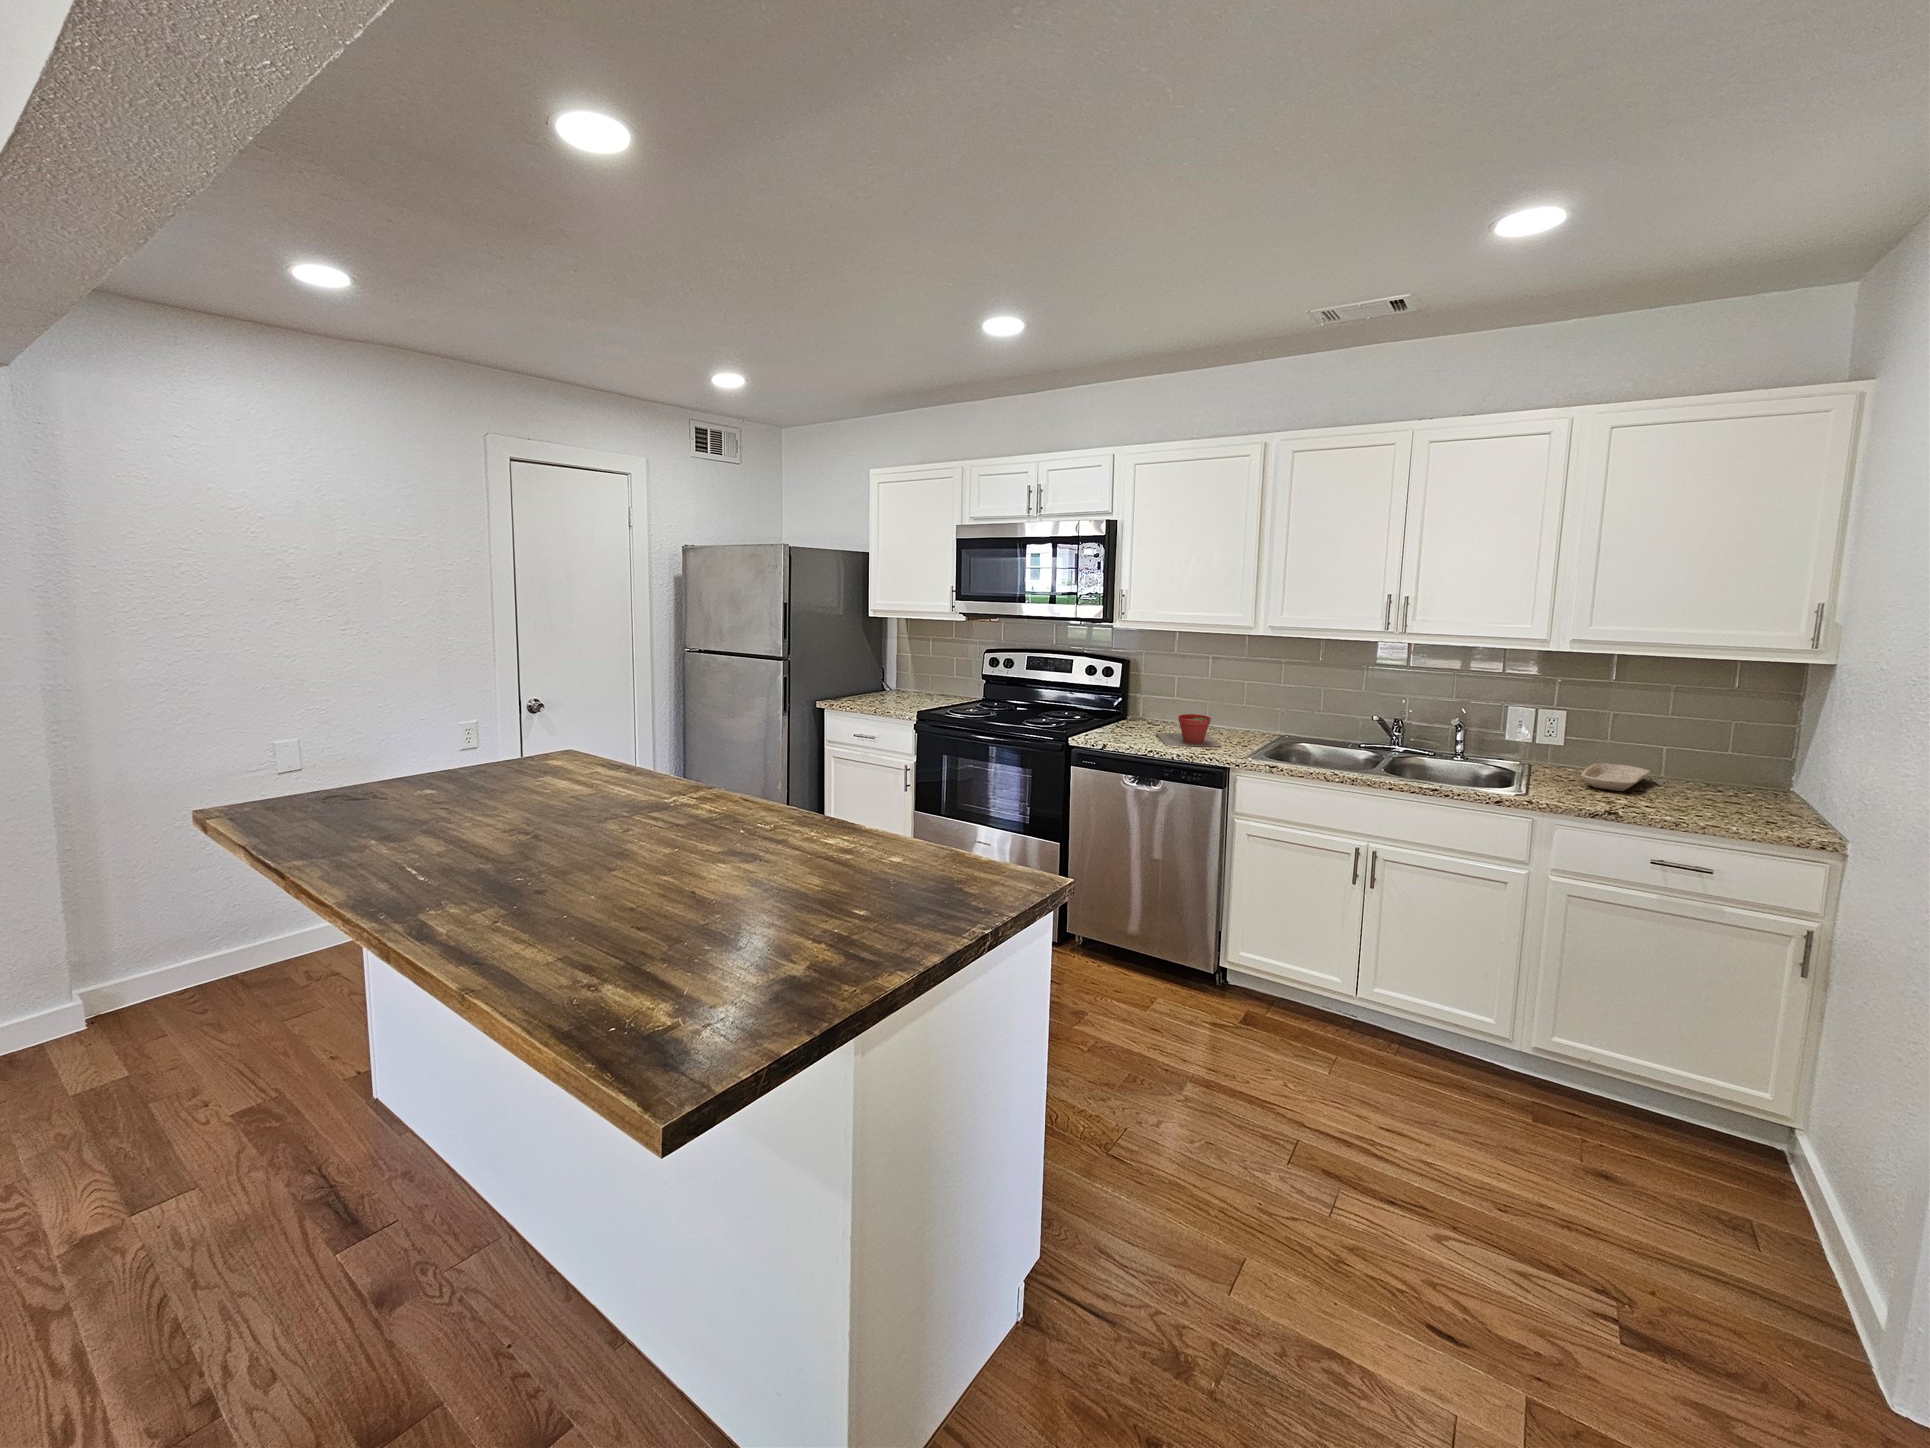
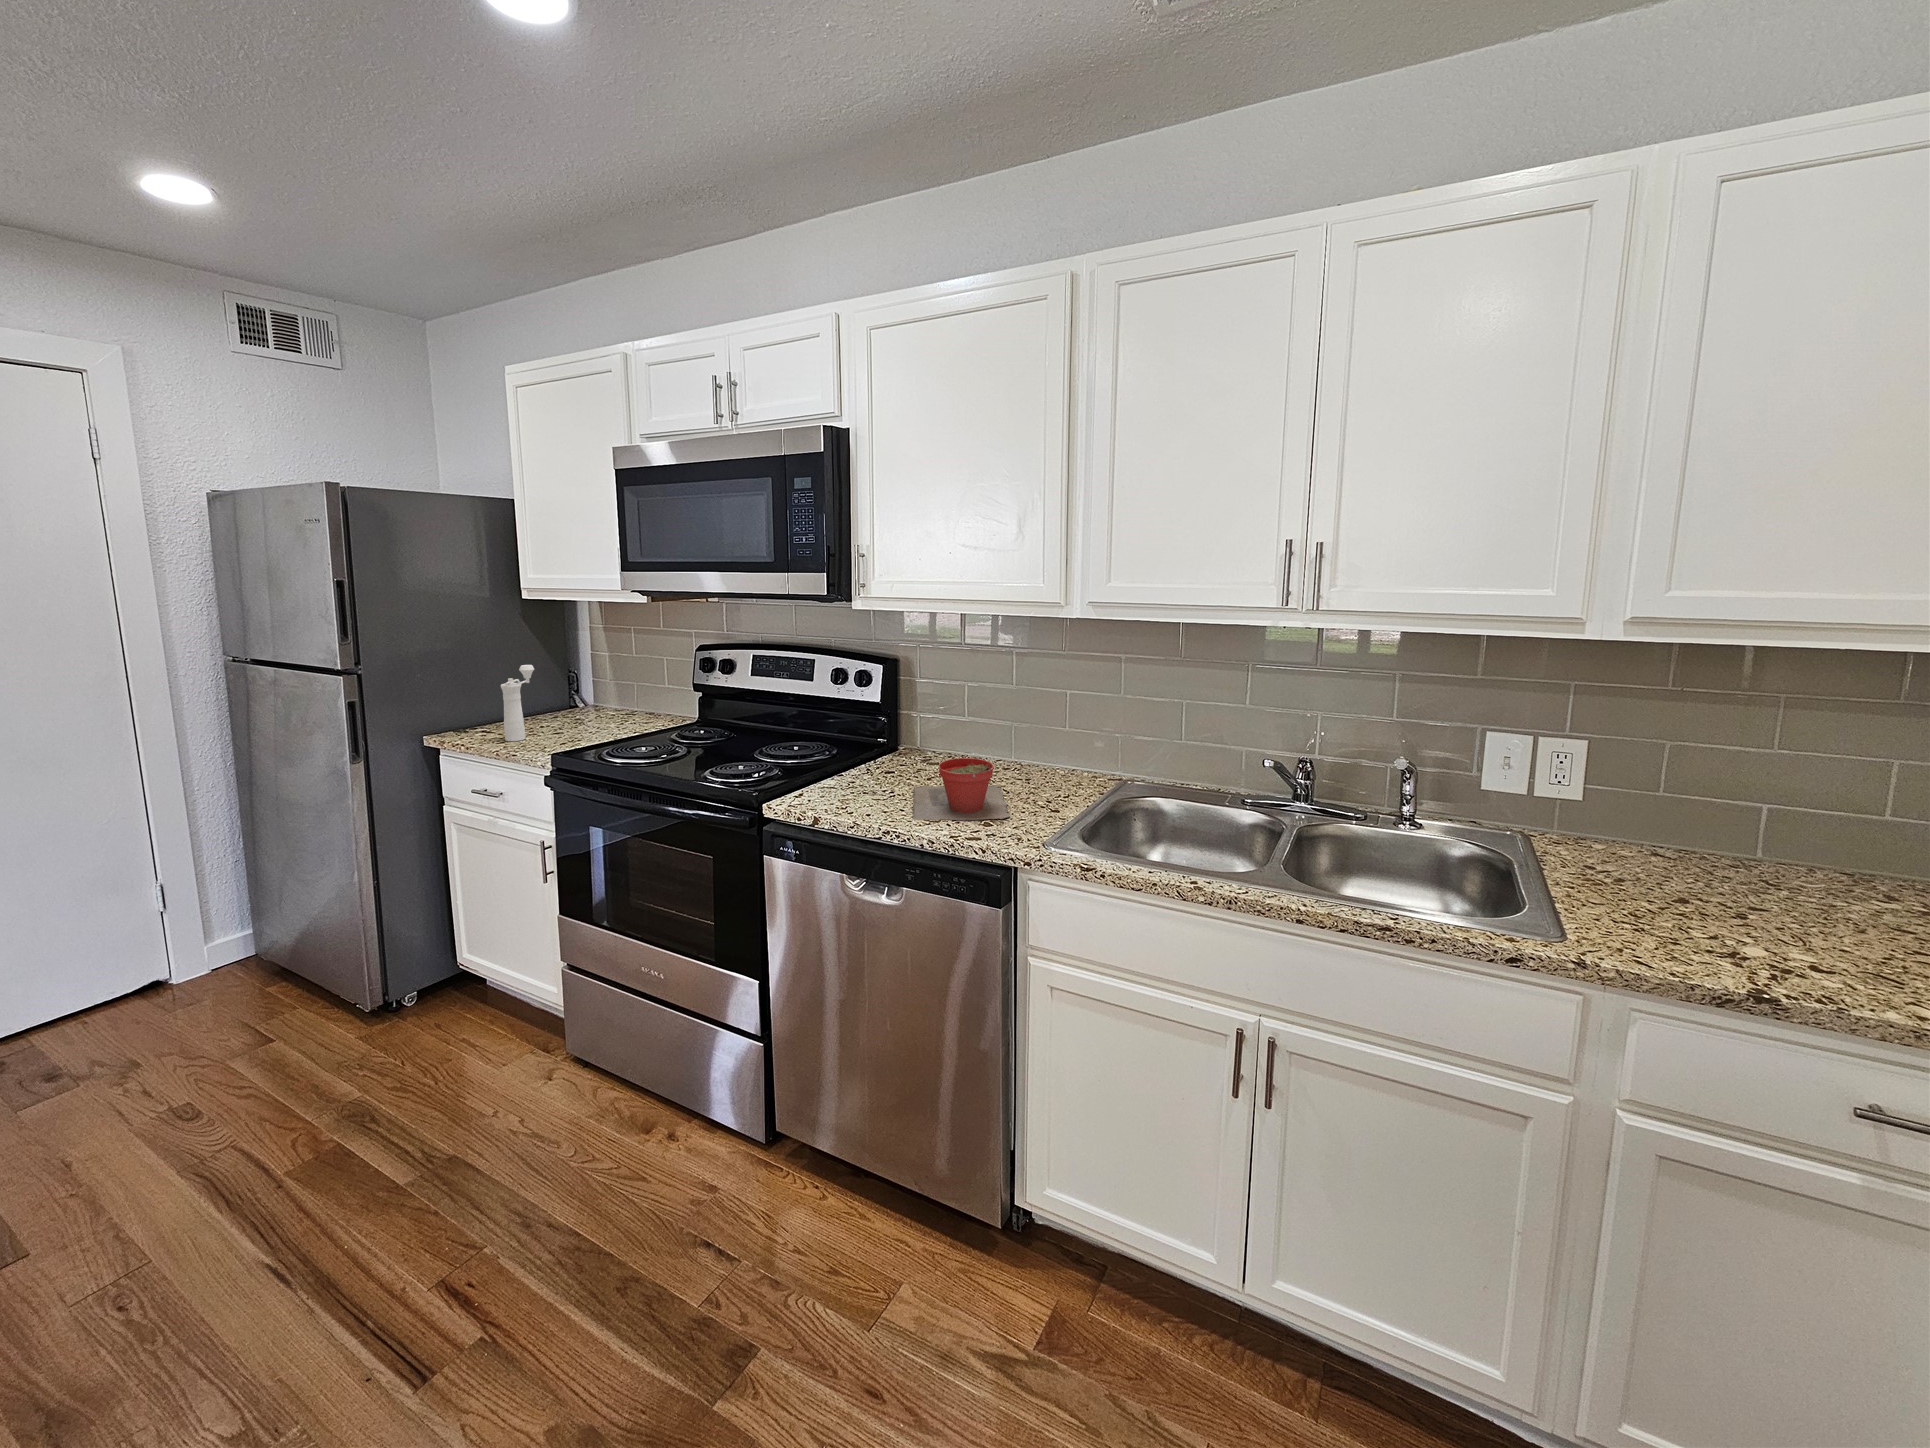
pepper mill: none [872,659,886,706] -> present [501,665,534,741]
tray: present [1581,763,1651,791] -> none [1646,840,1766,916]

